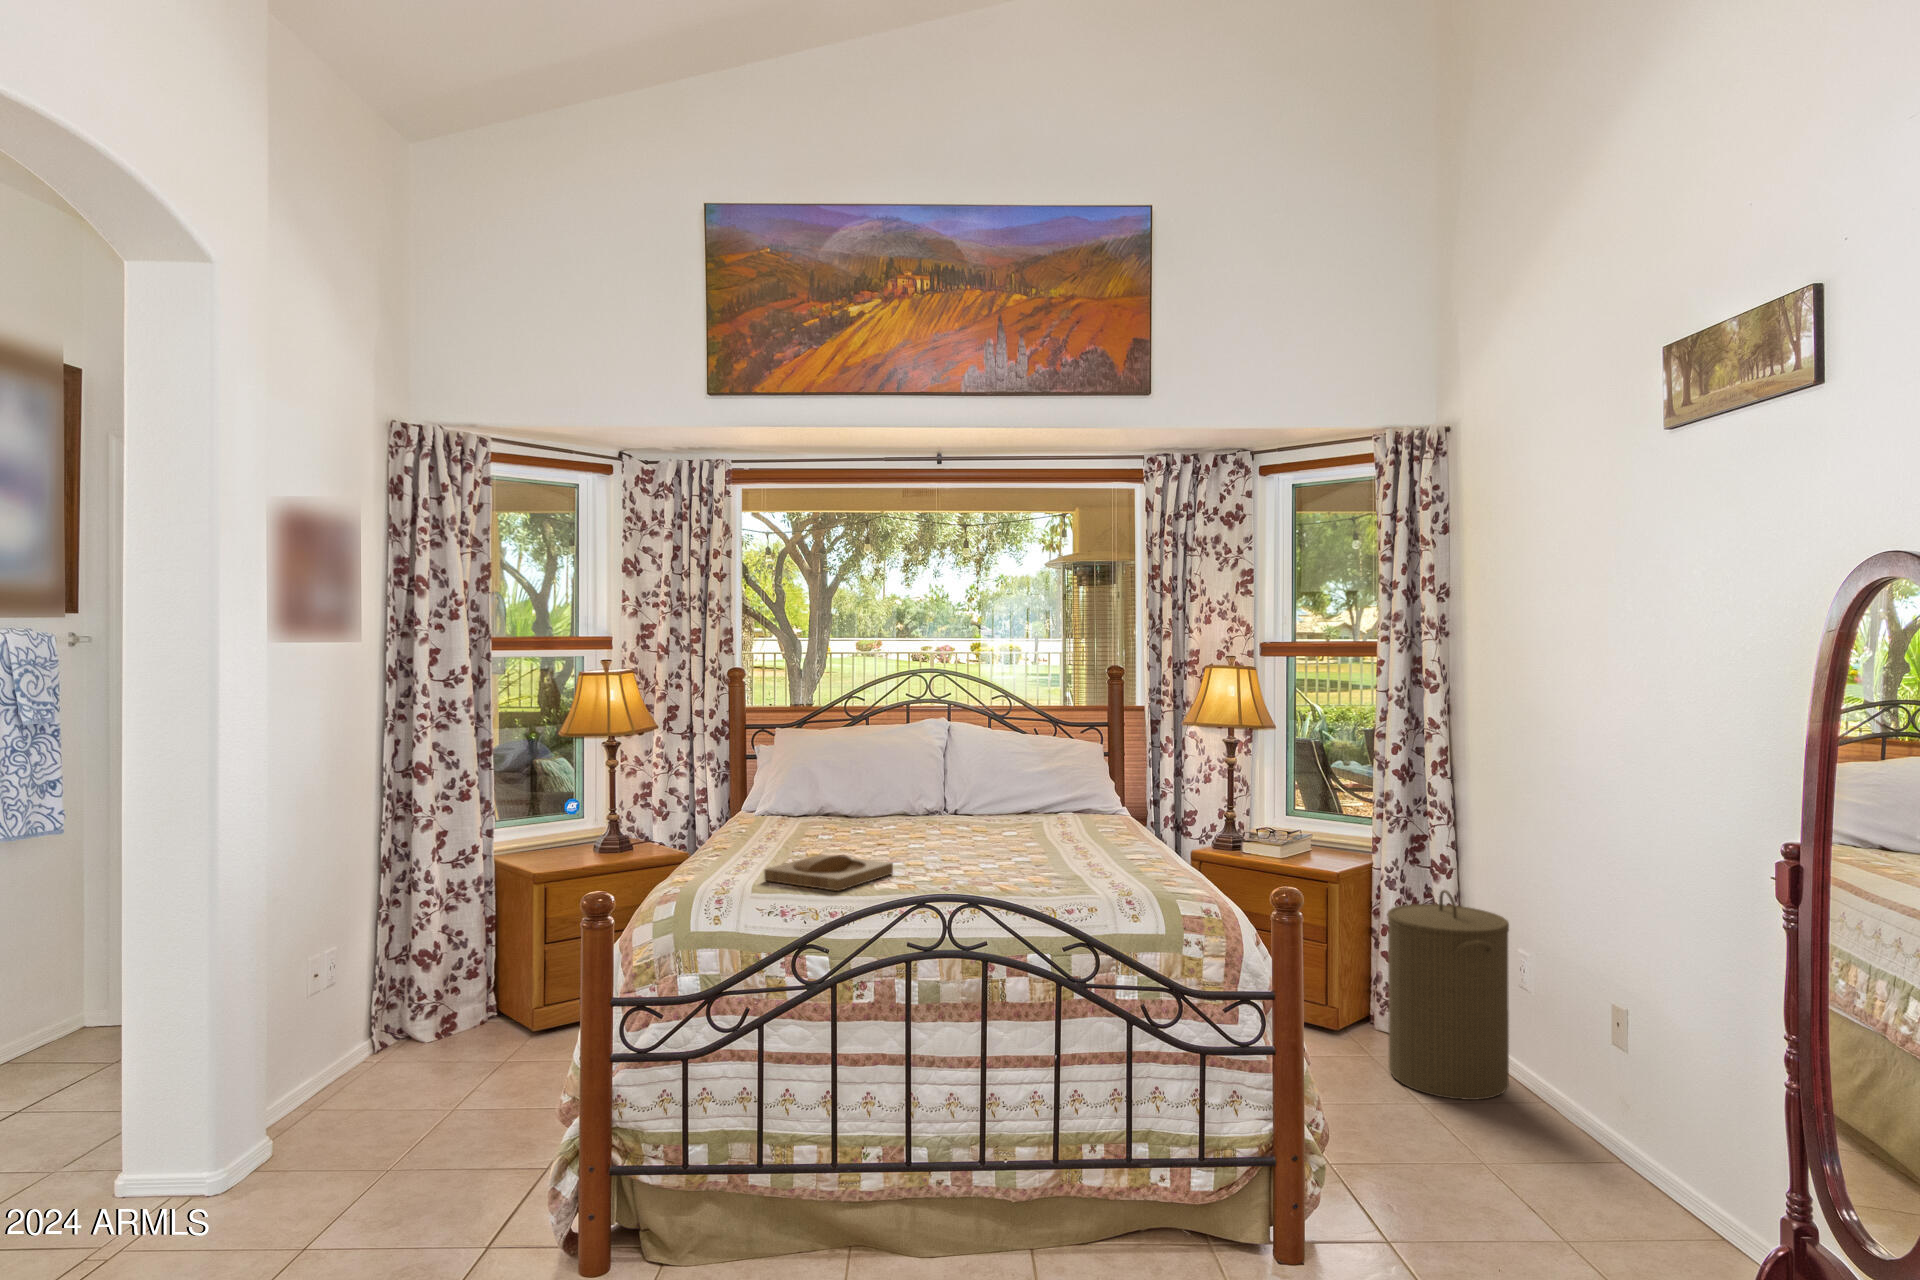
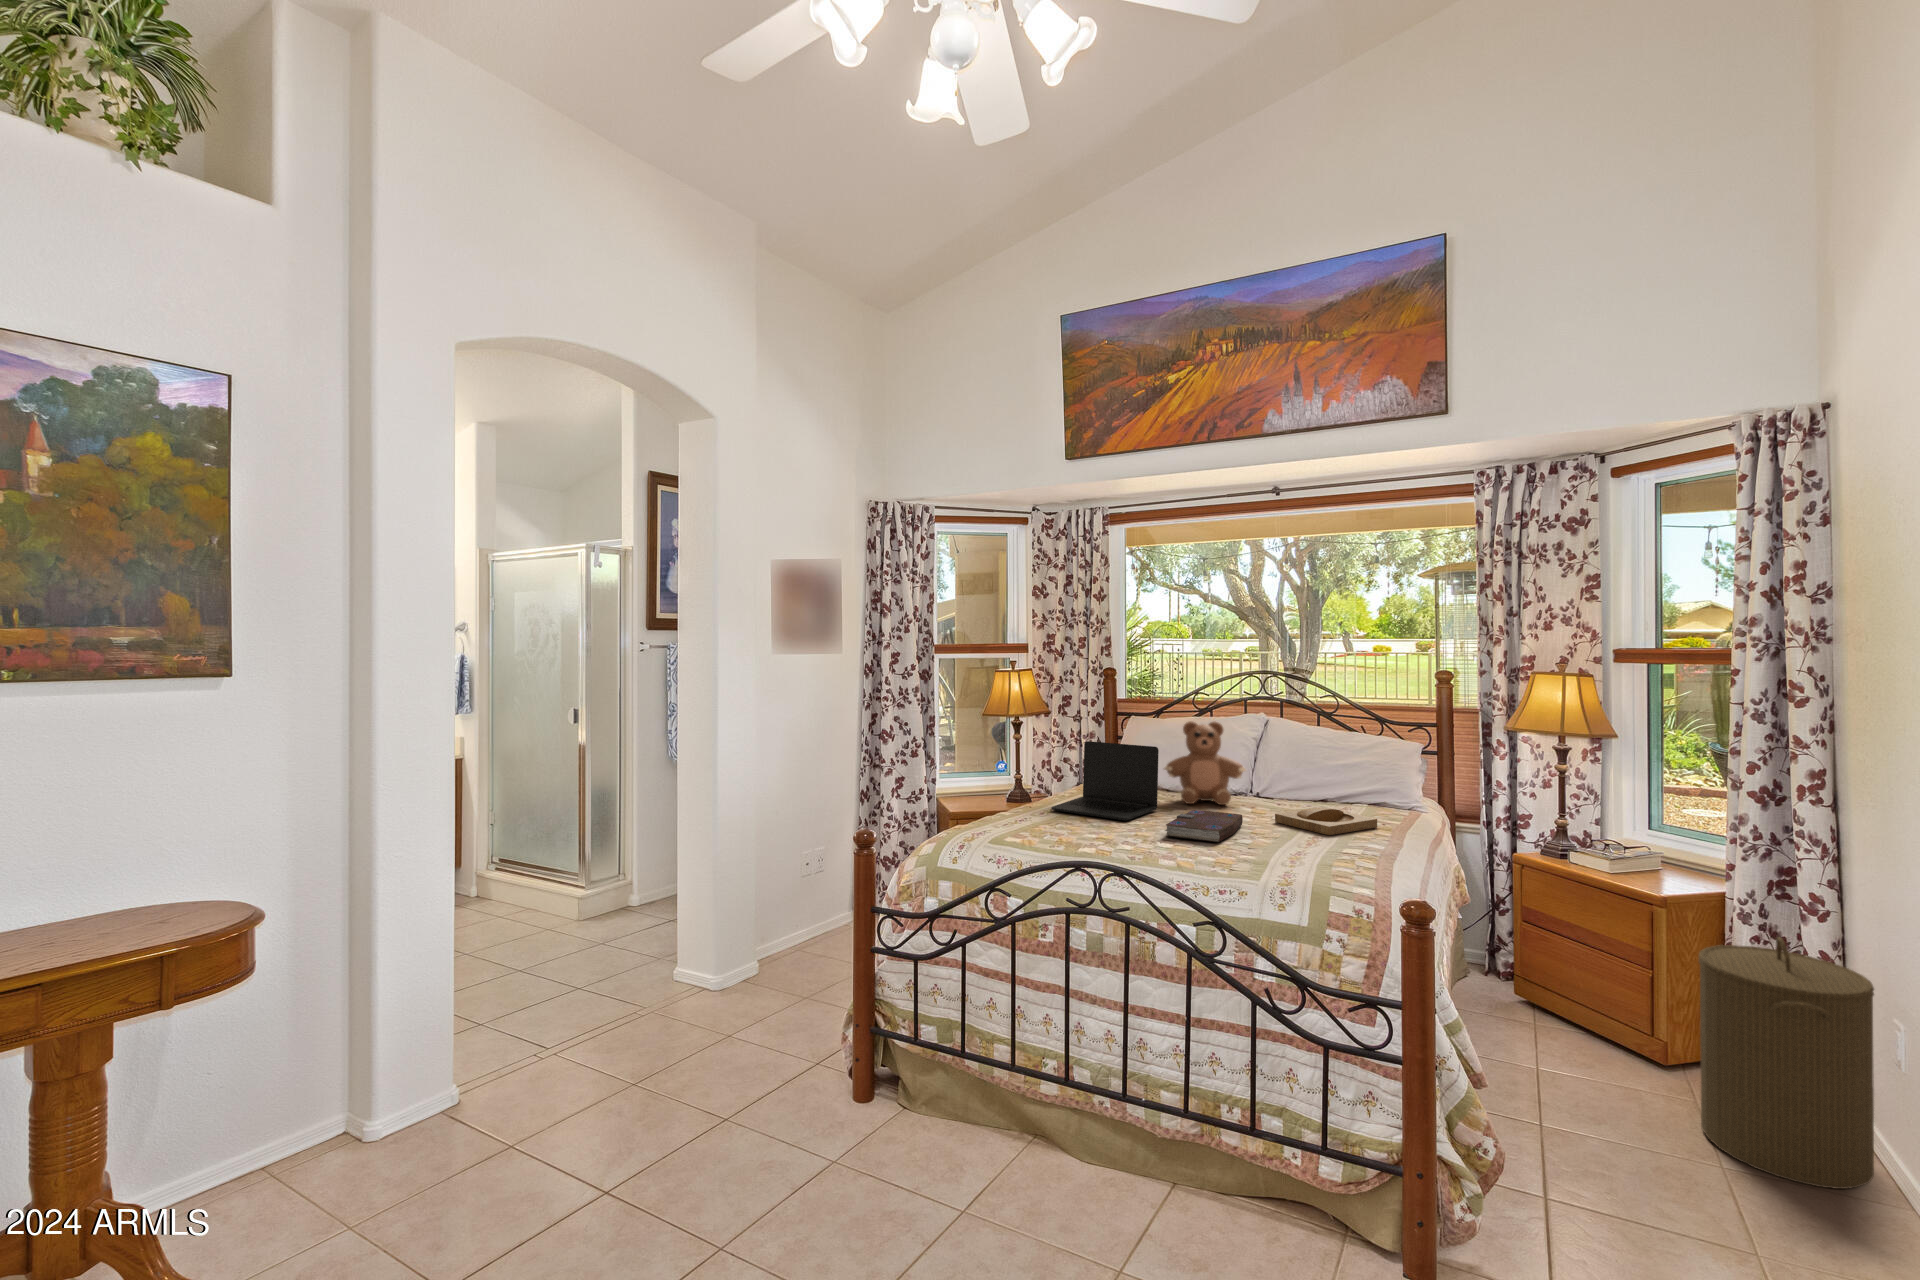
teddy bear: none [863,726,957,828] -> present [1164,721,1246,805]
laptop: none [745,757,873,851] -> present [1051,741,1159,821]
book: none [920,830,991,861] -> present [1165,810,1243,842]
tray: present [764,854,893,891] -> present [1275,807,1377,835]

